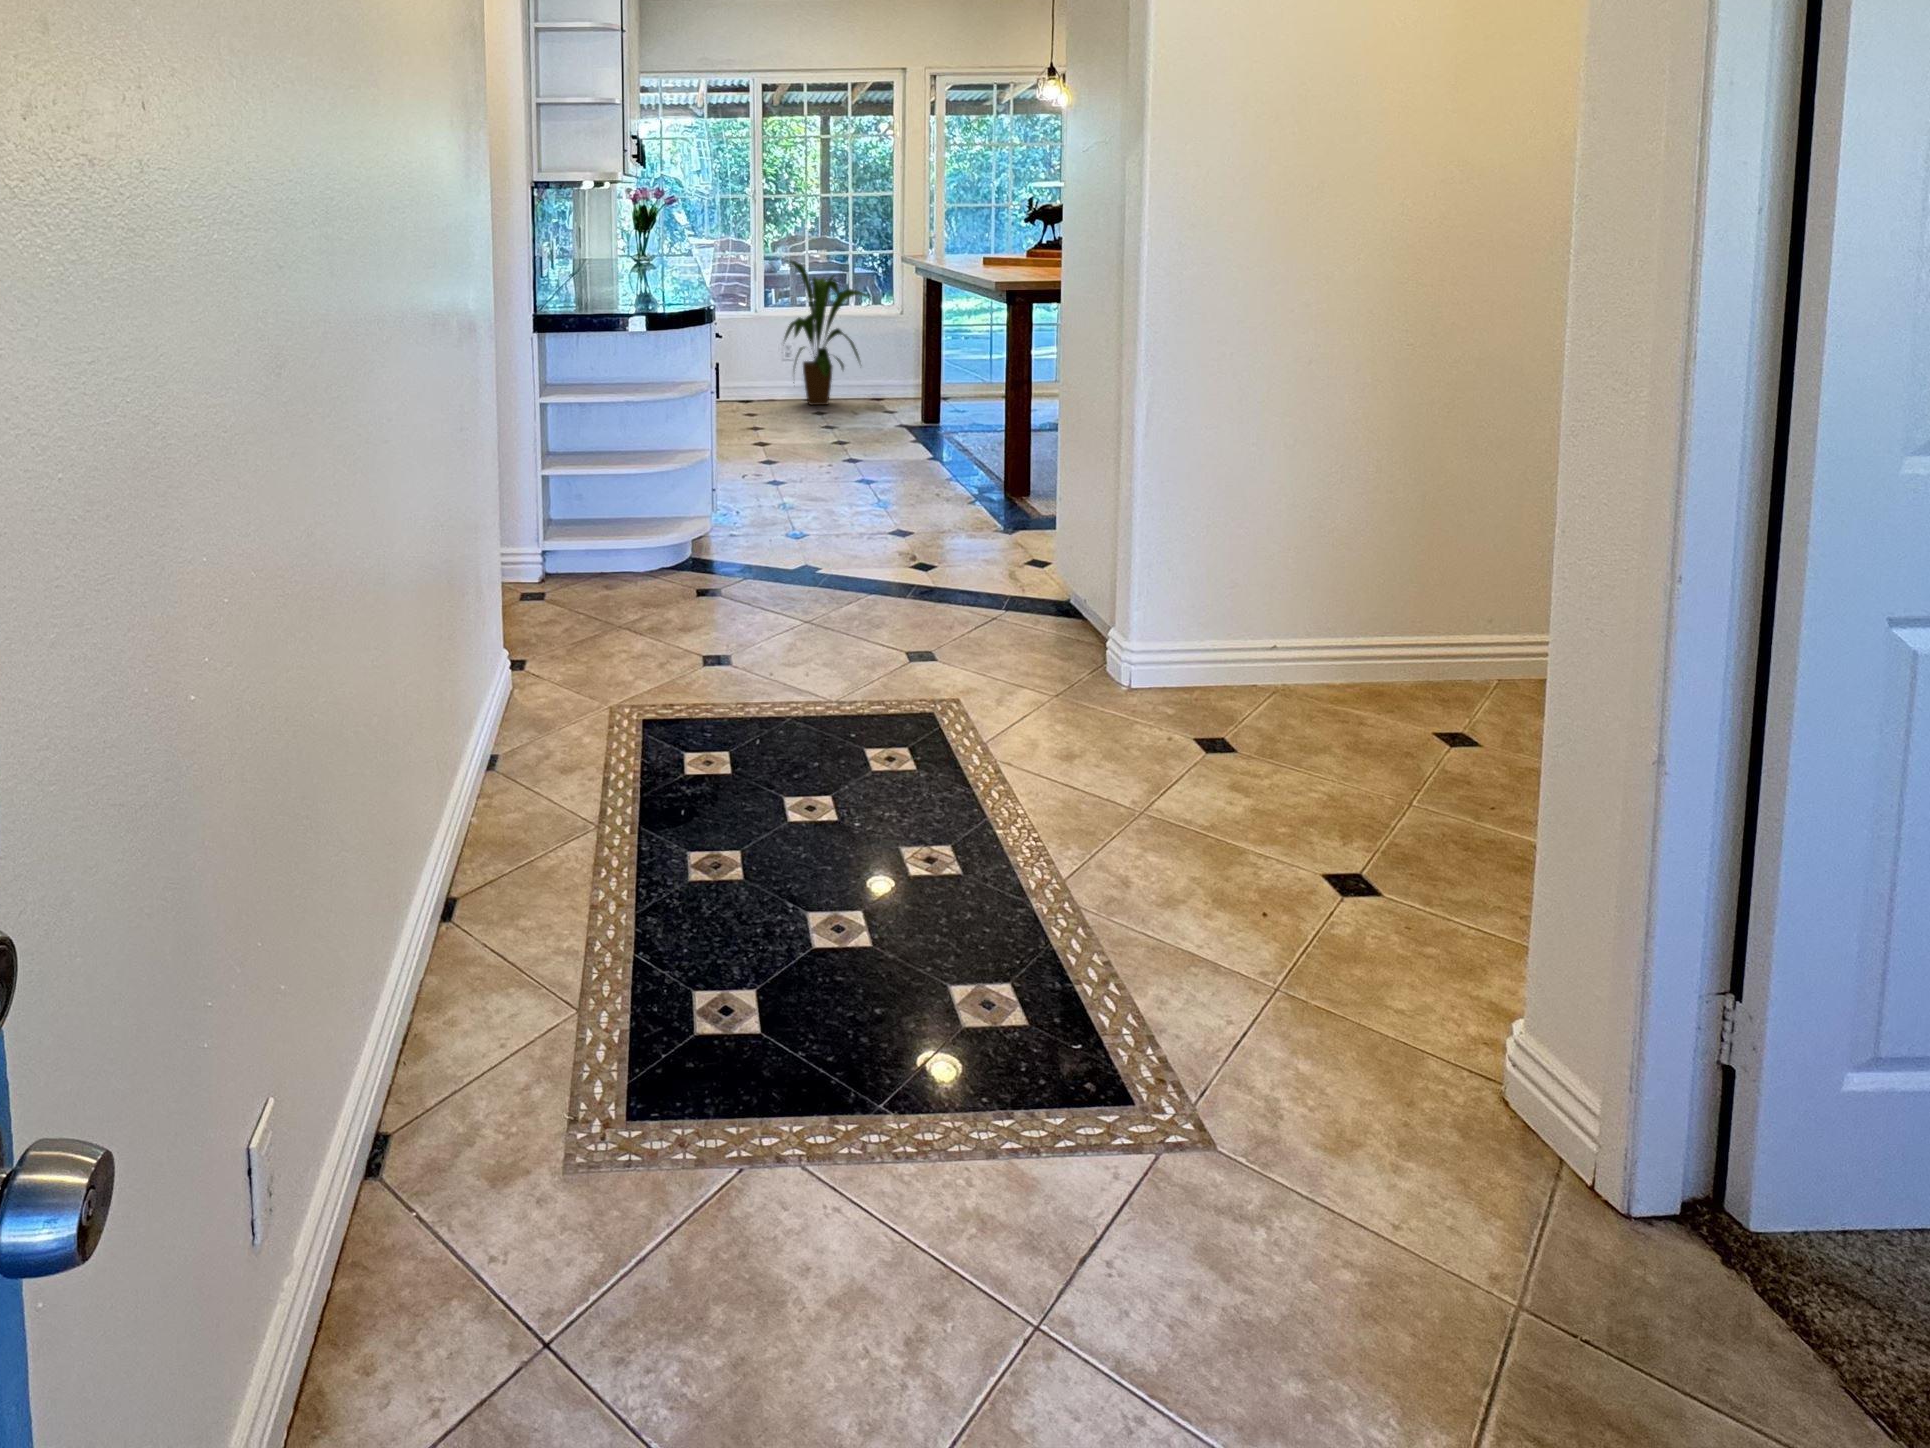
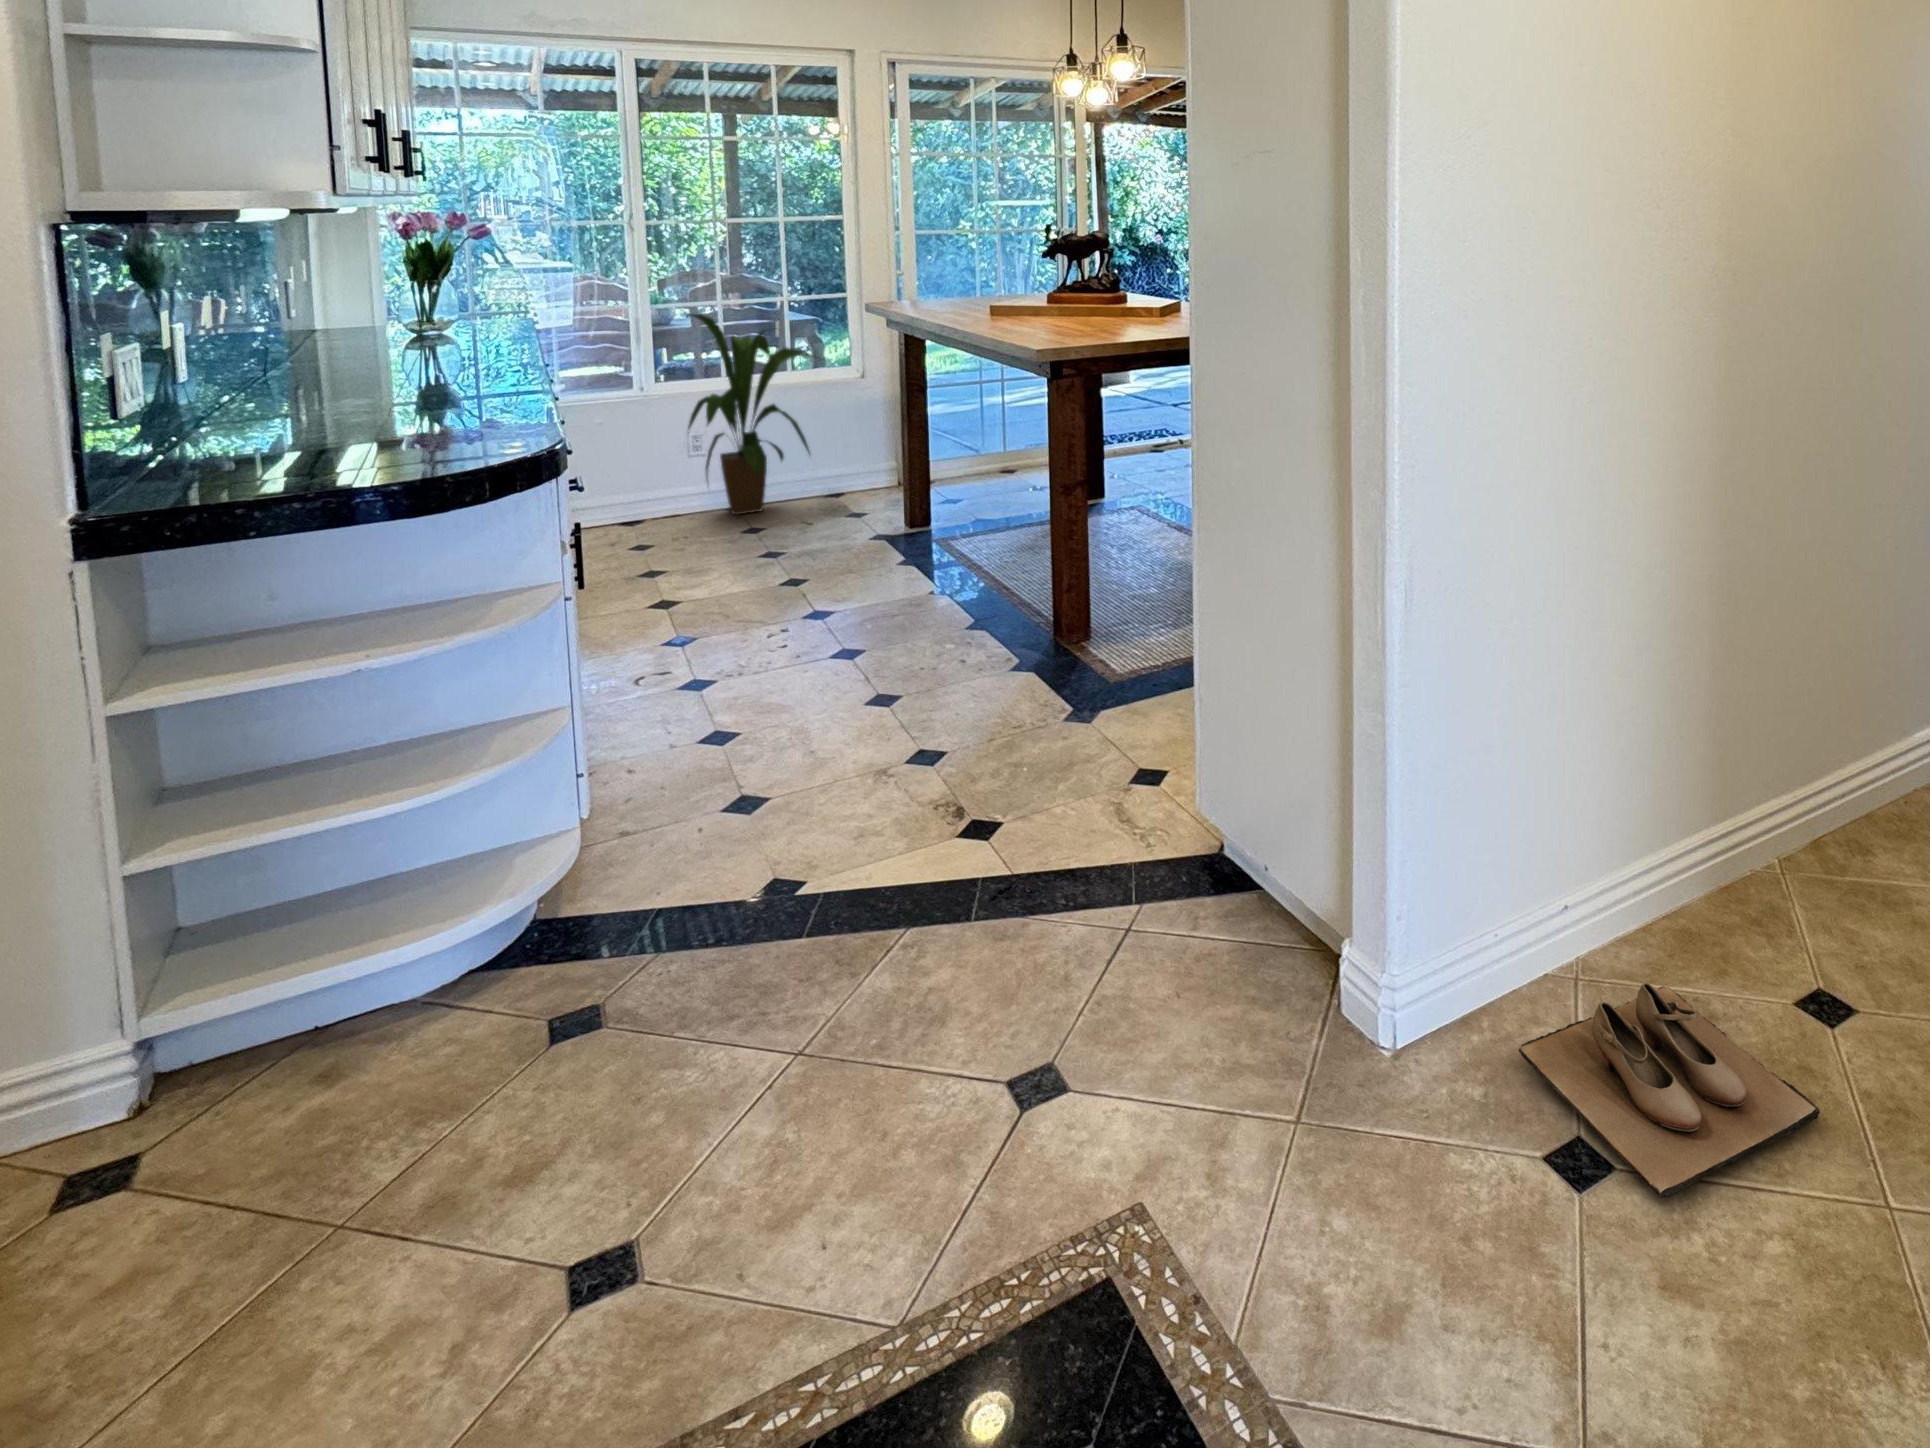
shoe: none [1198,670,1381,754] -> present [1519,983,1820,1197]

